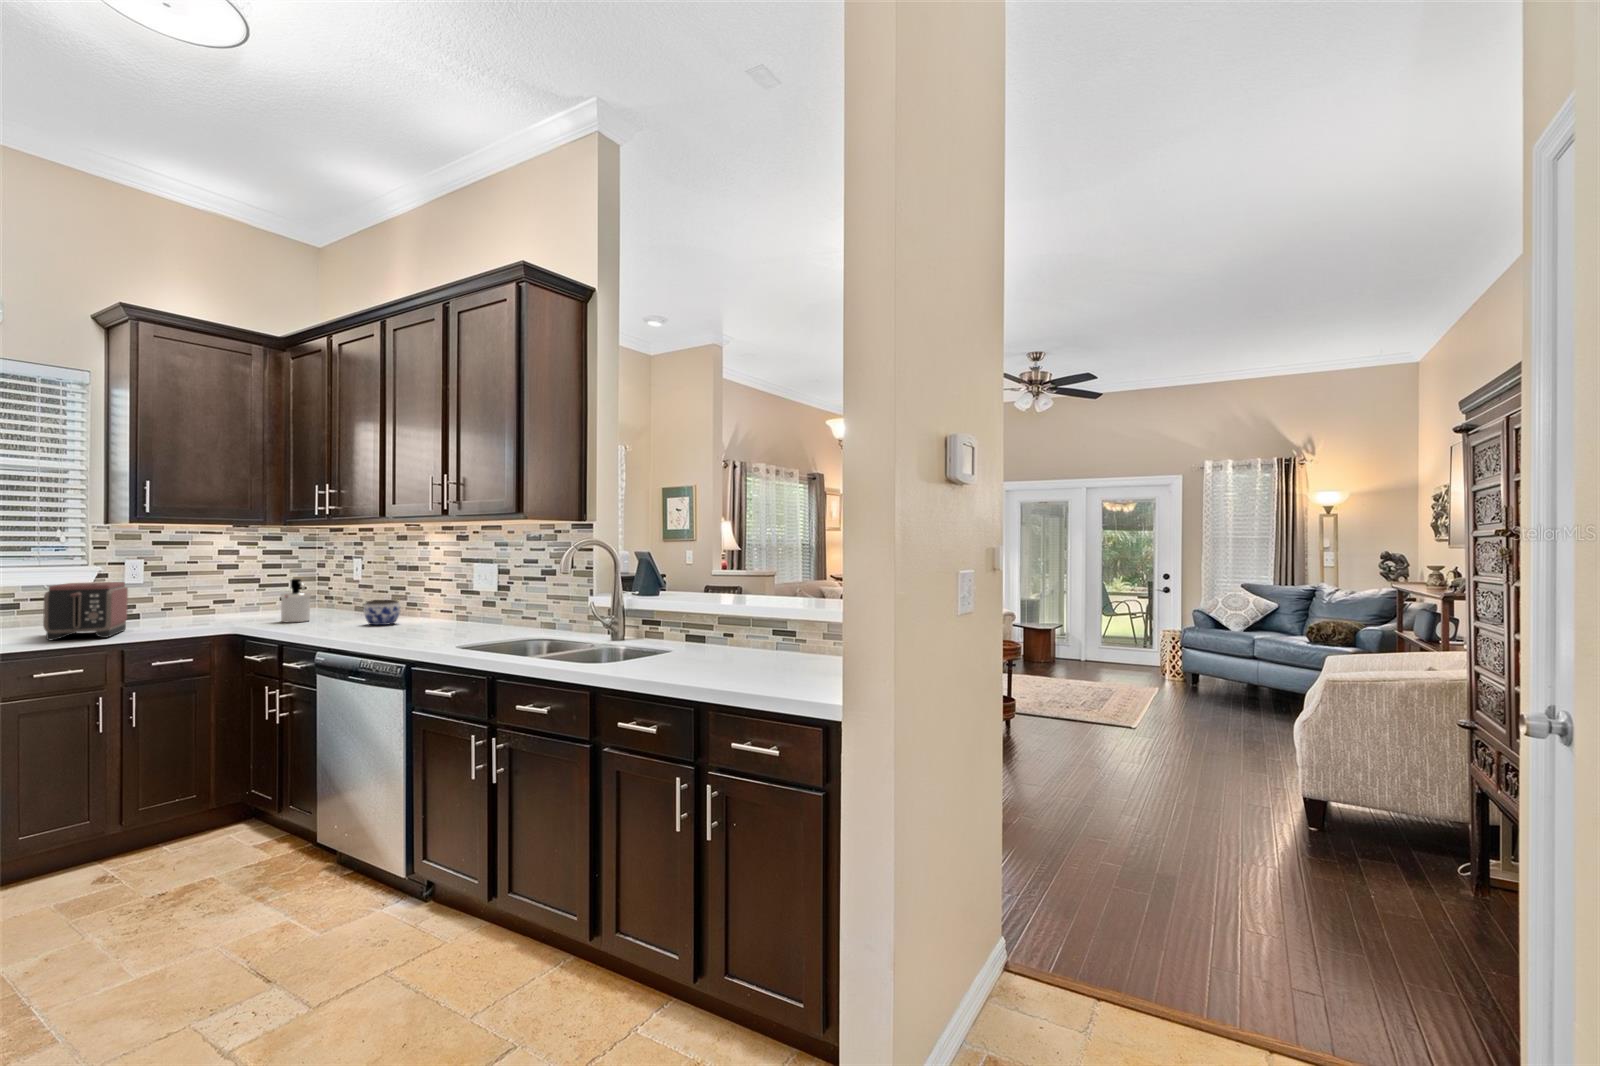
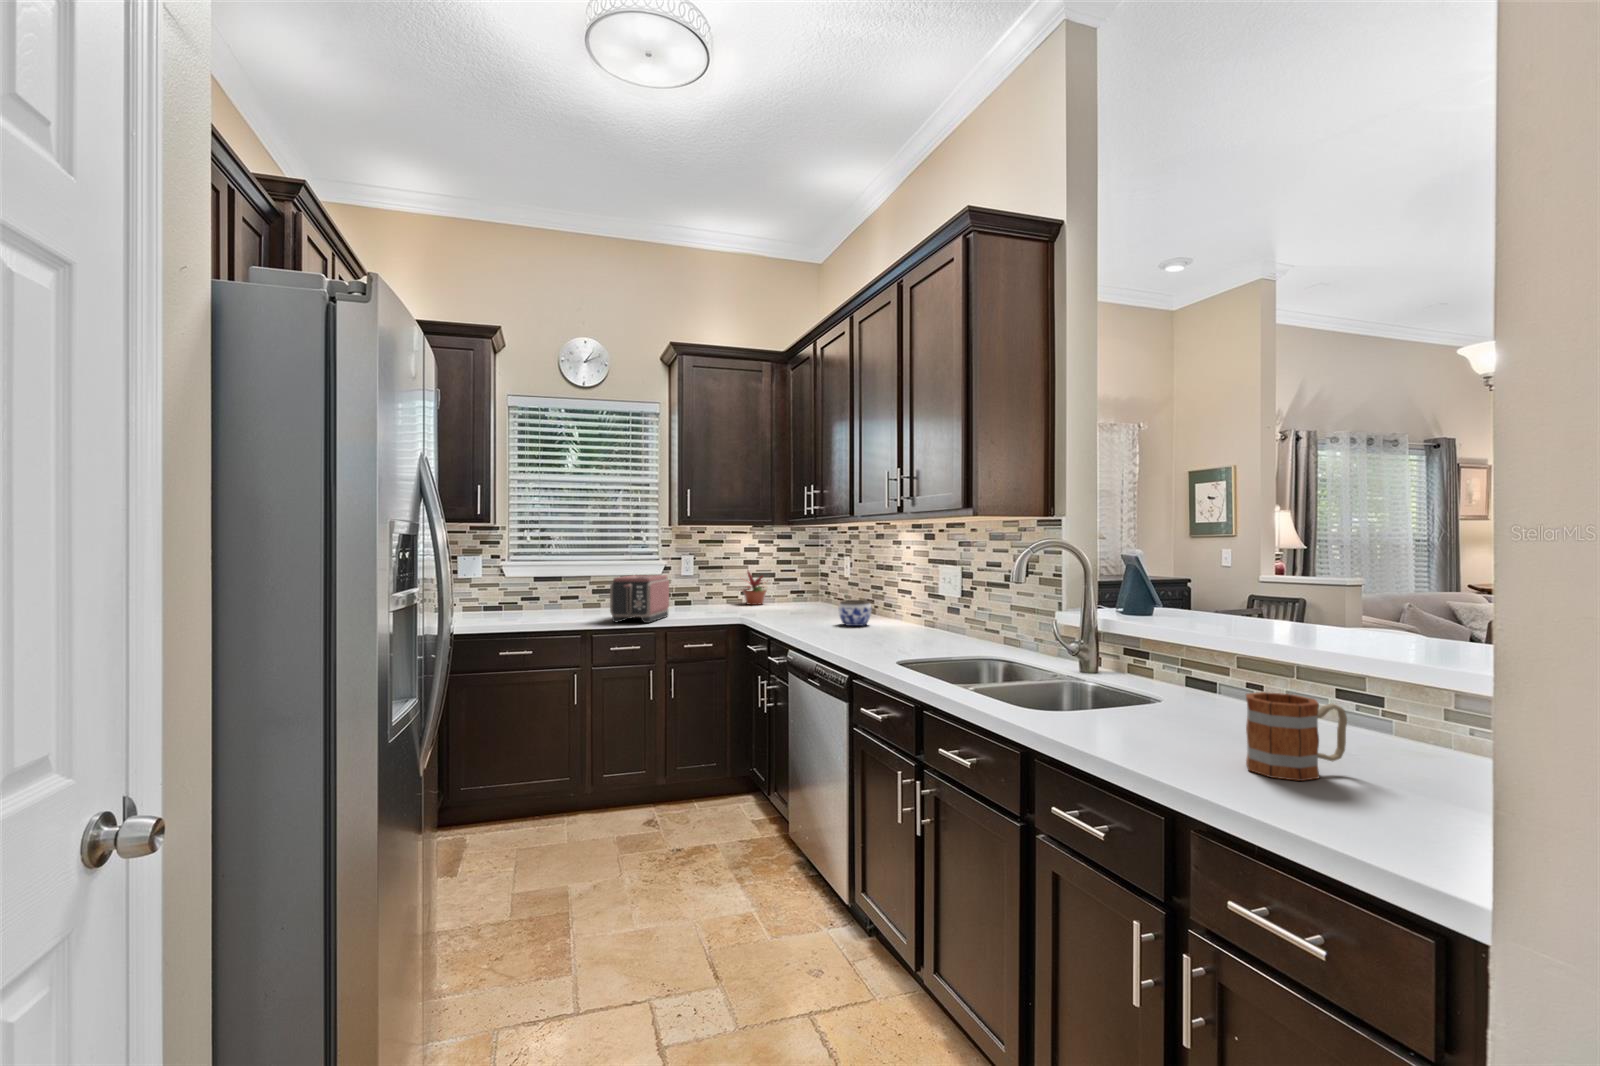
potted plant: none [201,573,259,614] -> present [742,571,767,605]
soap dispenser: present [280,579,311,622] -> none [778,576,802,617]
mug: none [735,628,783,675] -> present [1246,692,1347,781]

